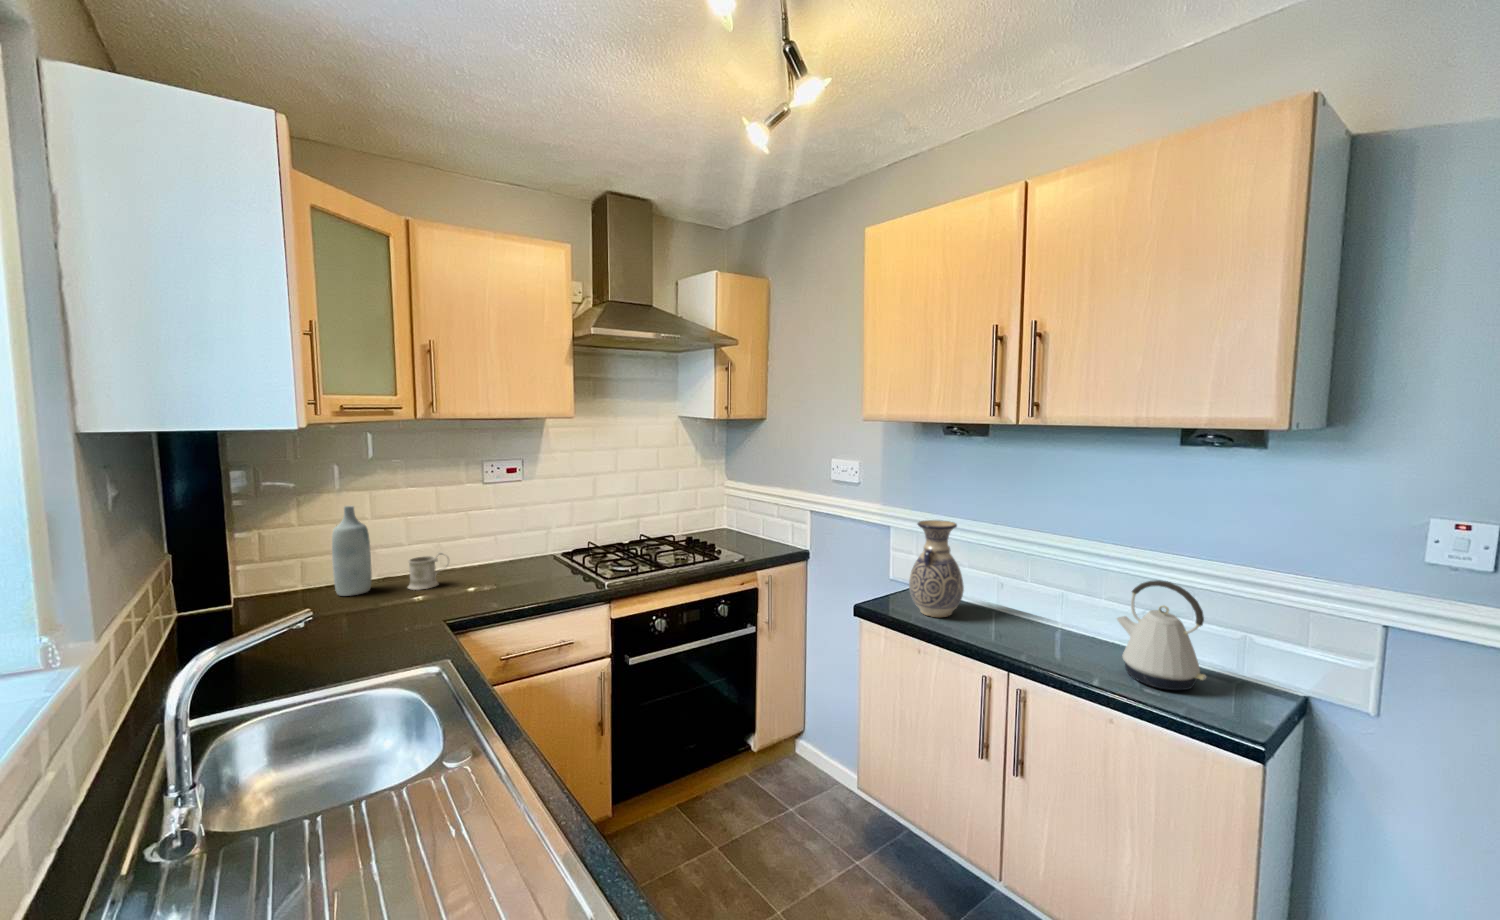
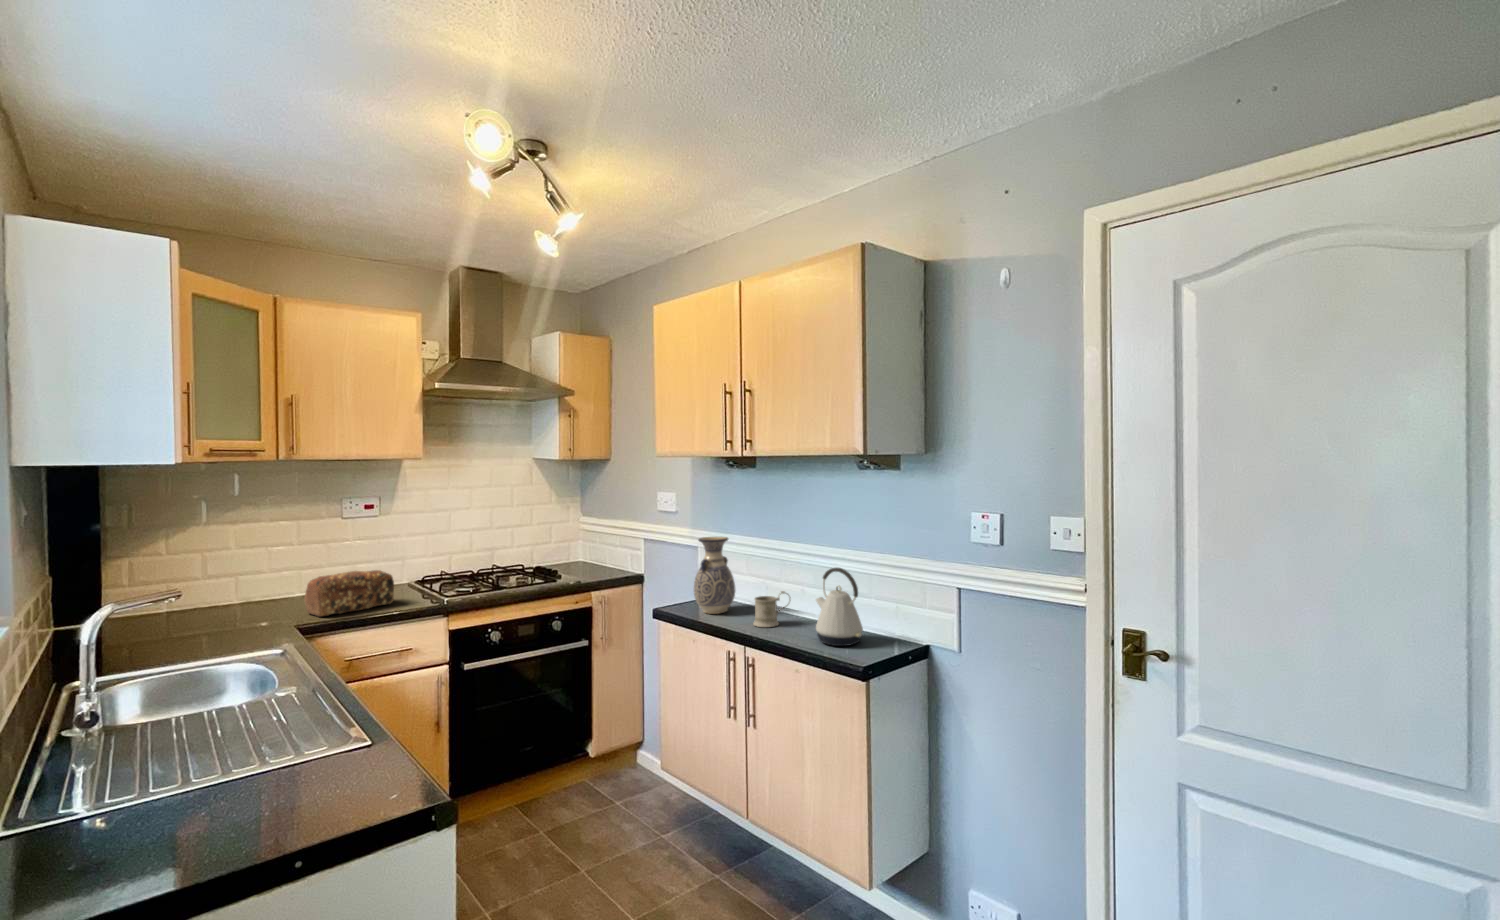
bottle: present [332,506,372,596] -> none [197,537,233,615]
bread loaf: none [452,547,550,606] -> present [304,570,394,617]
mug: present [408,552,449,590] -> present [753,591,791,627]

